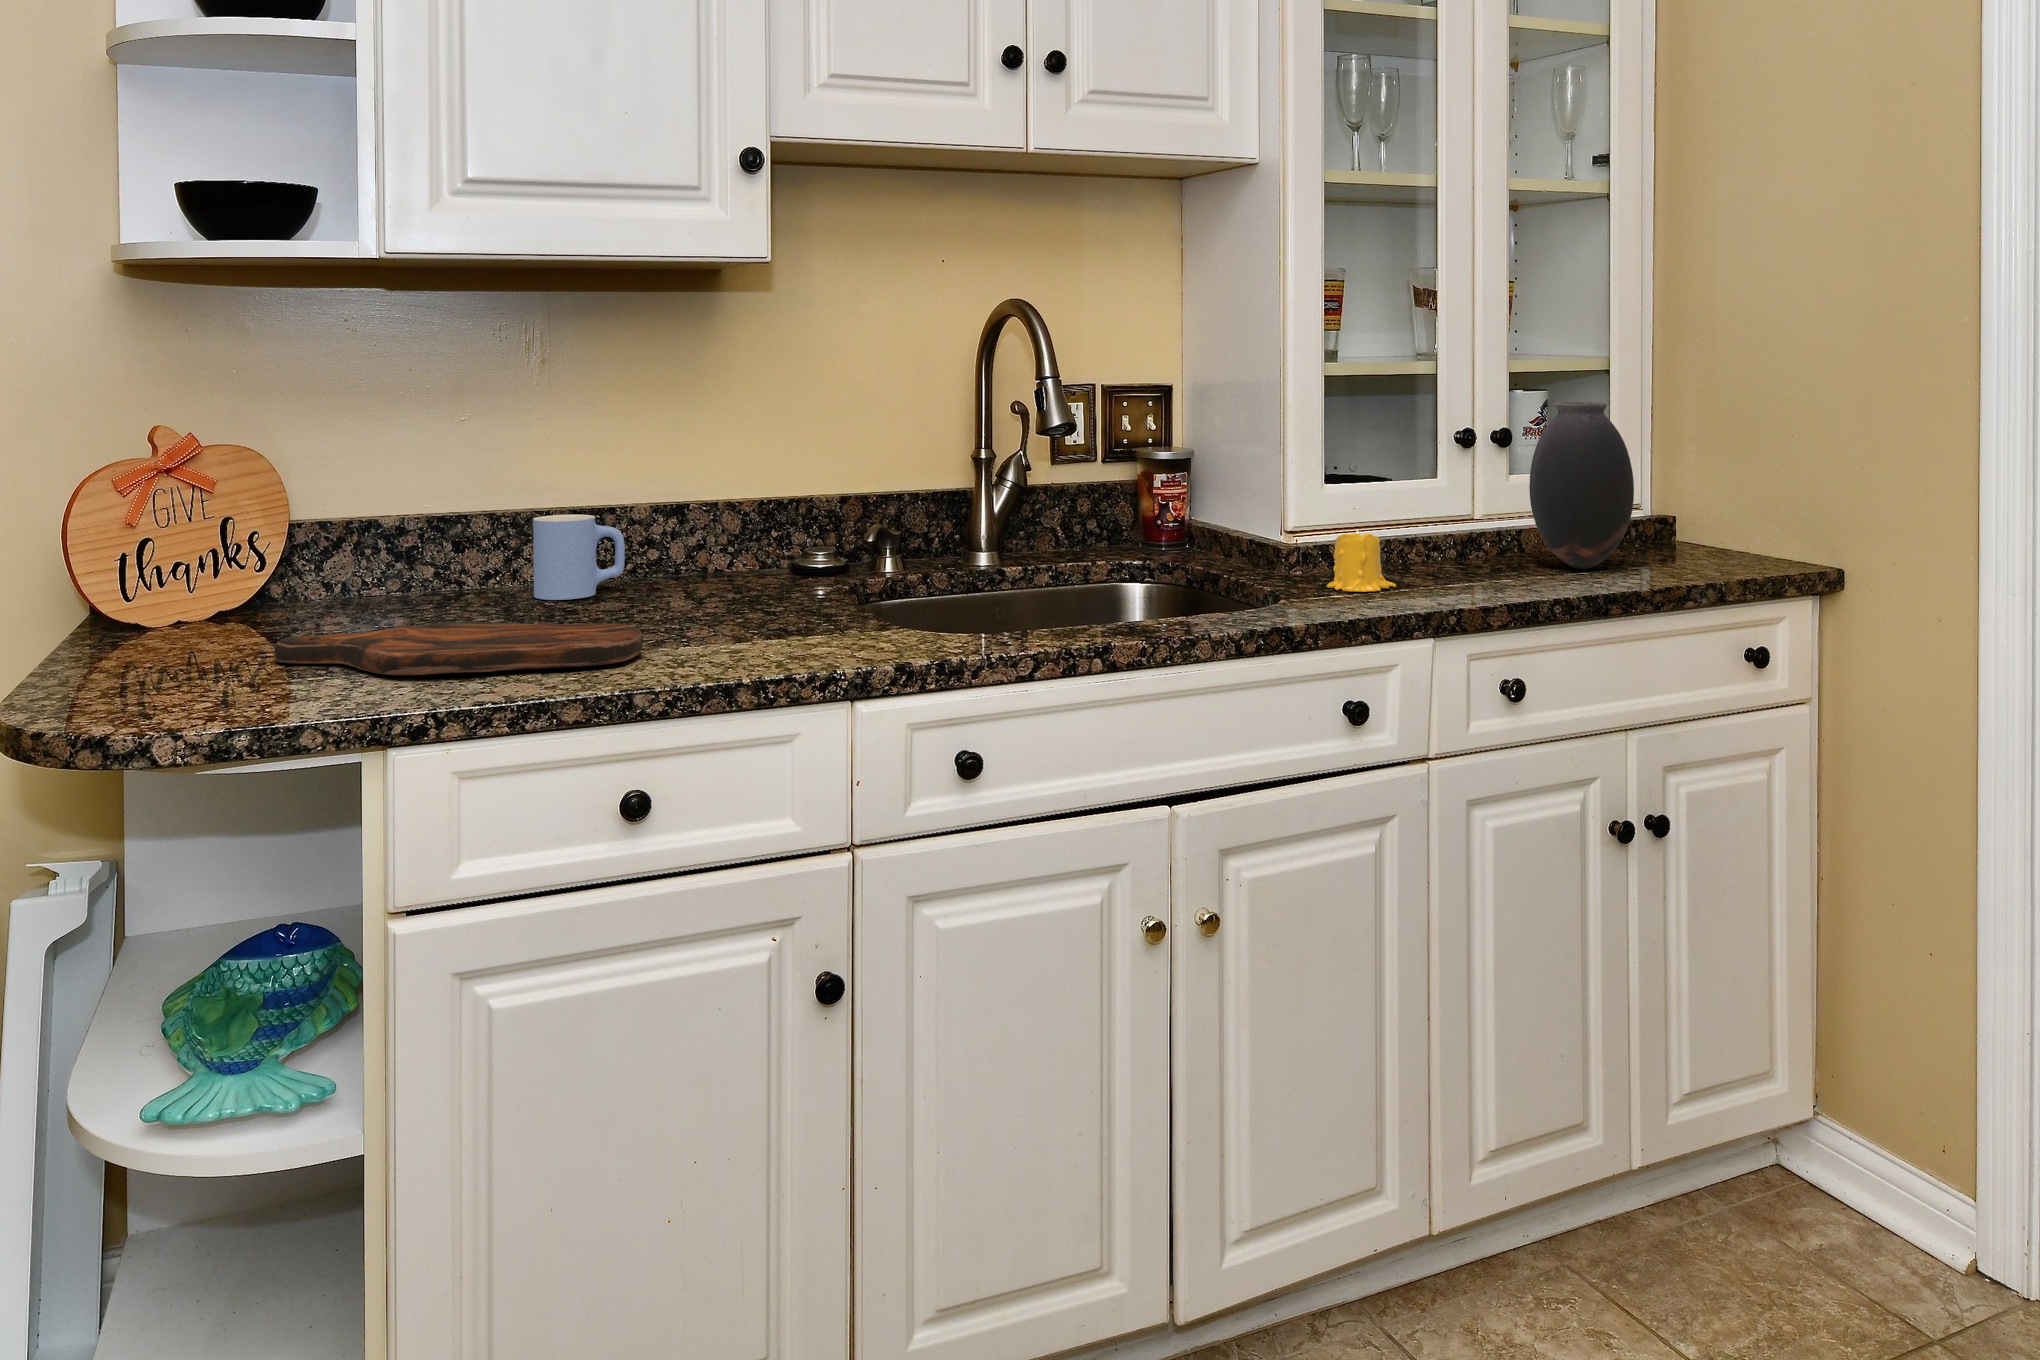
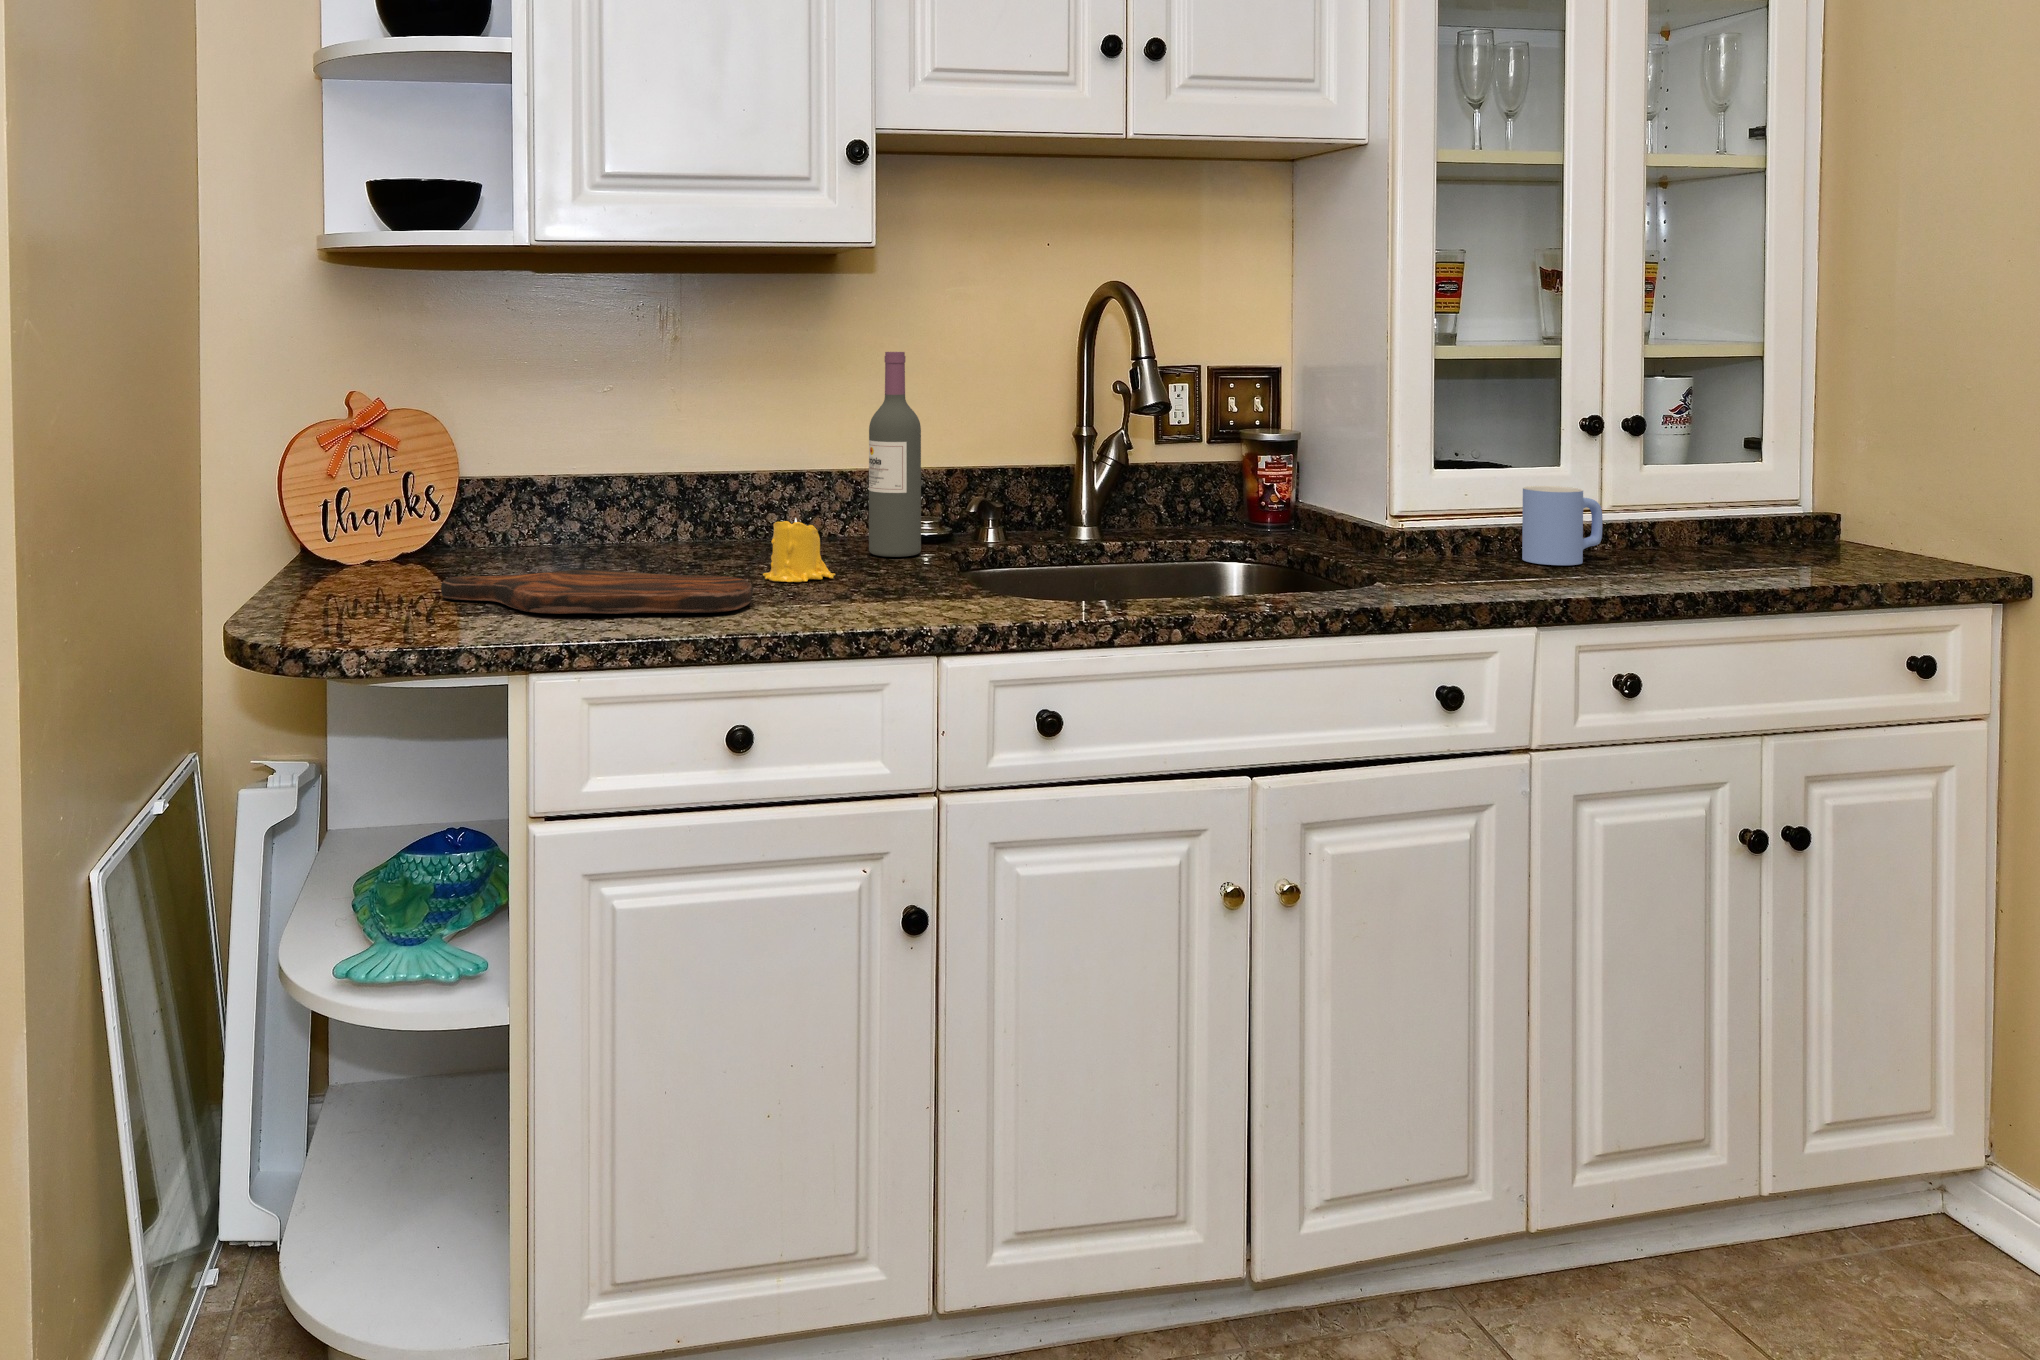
wine bottle: none [758,374,814,593] -> present [869,352,921,557]
vase: present [1529,402,1634,569] -> none [1657,390,1772,564]
mug: present [533,515,625,600] -> present [1522,486,1603,565]
candle: present [1327,530,1396,592] -> present [763,518,835,582]

